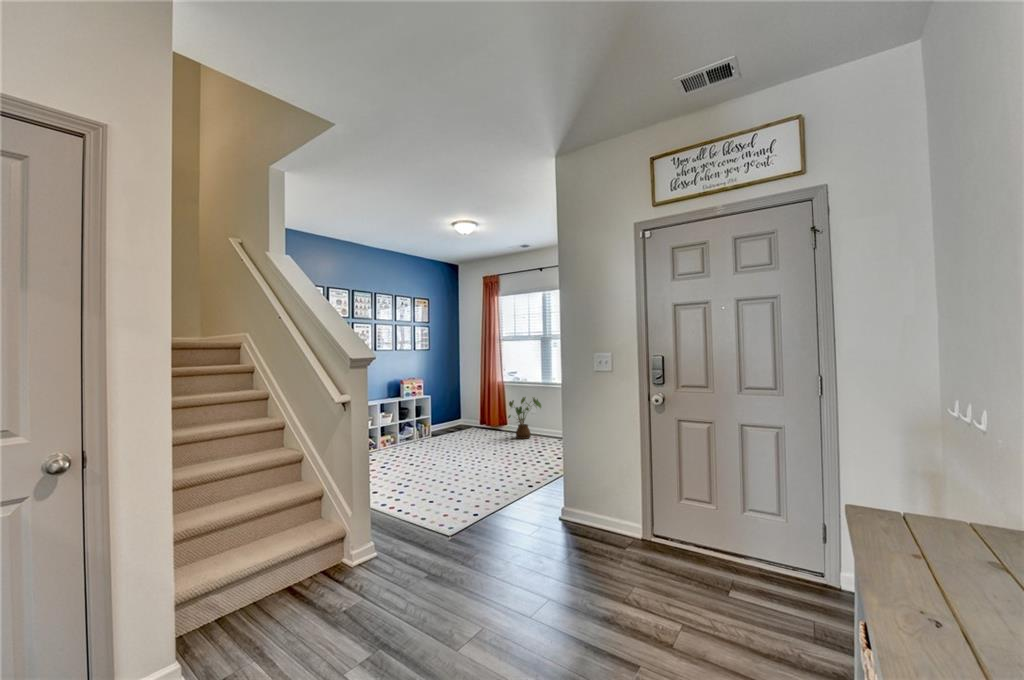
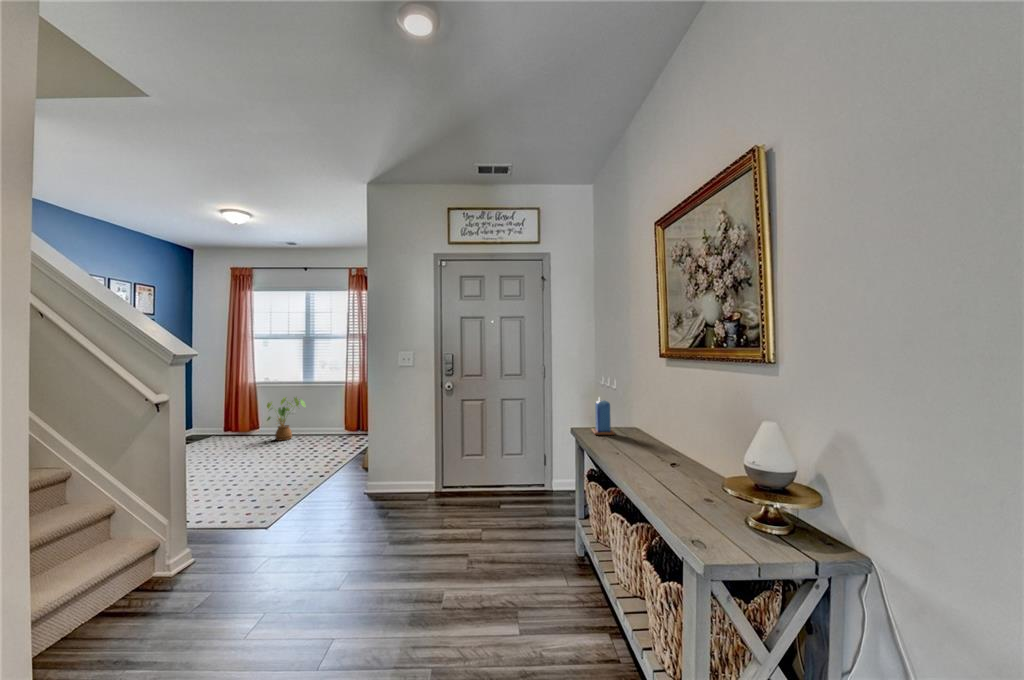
candle: none [898,450,968,548] -> present [592,398,615,435]

